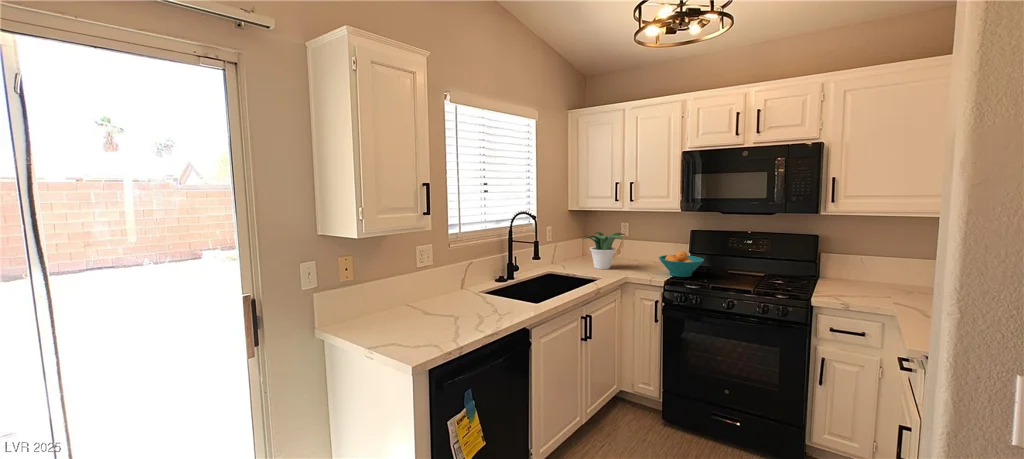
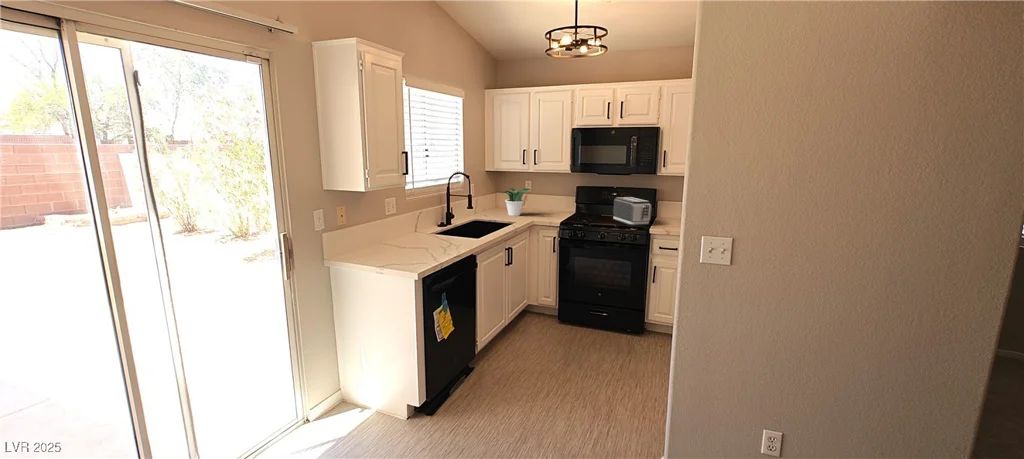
toaster: none [747,246,812,291] -> present [613,197,652,226]
fruit bowl: present [659,251,704,277] -> none [555,201,586,219]

